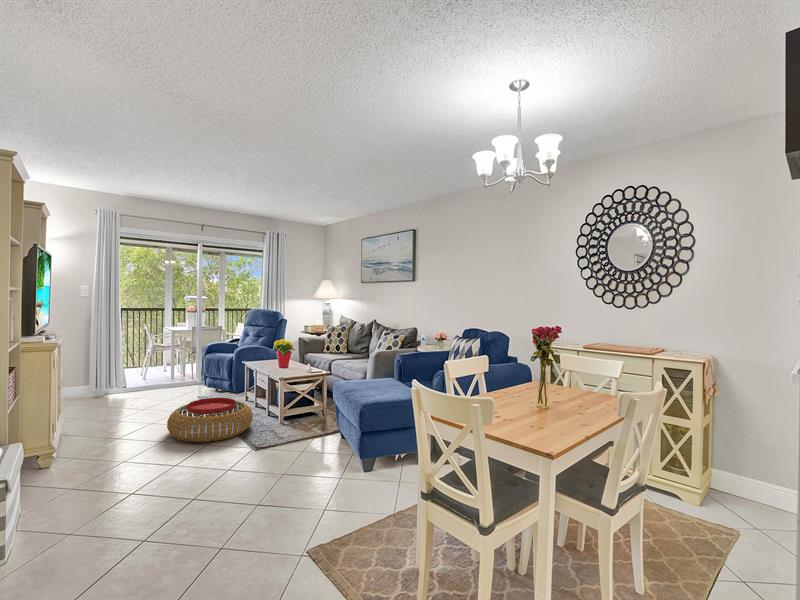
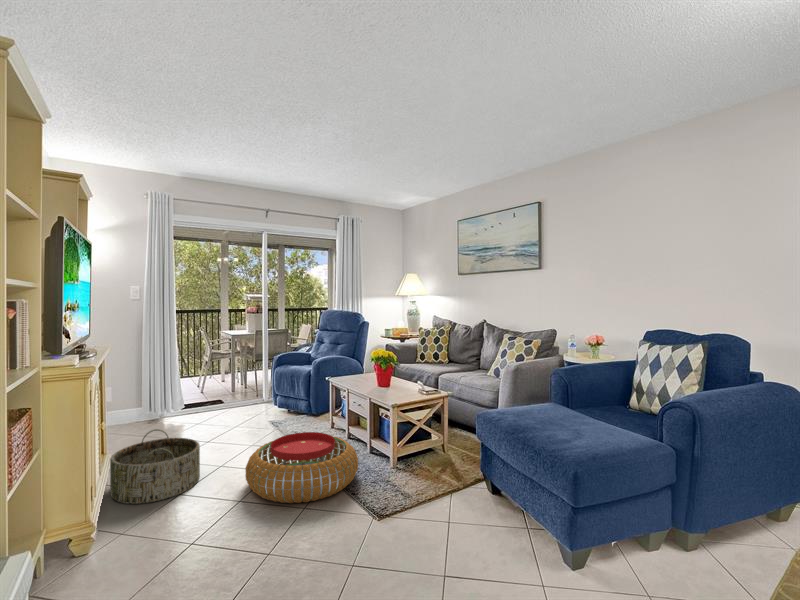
basket: none [64,394,134,444] -> present [110,429,200,504]

